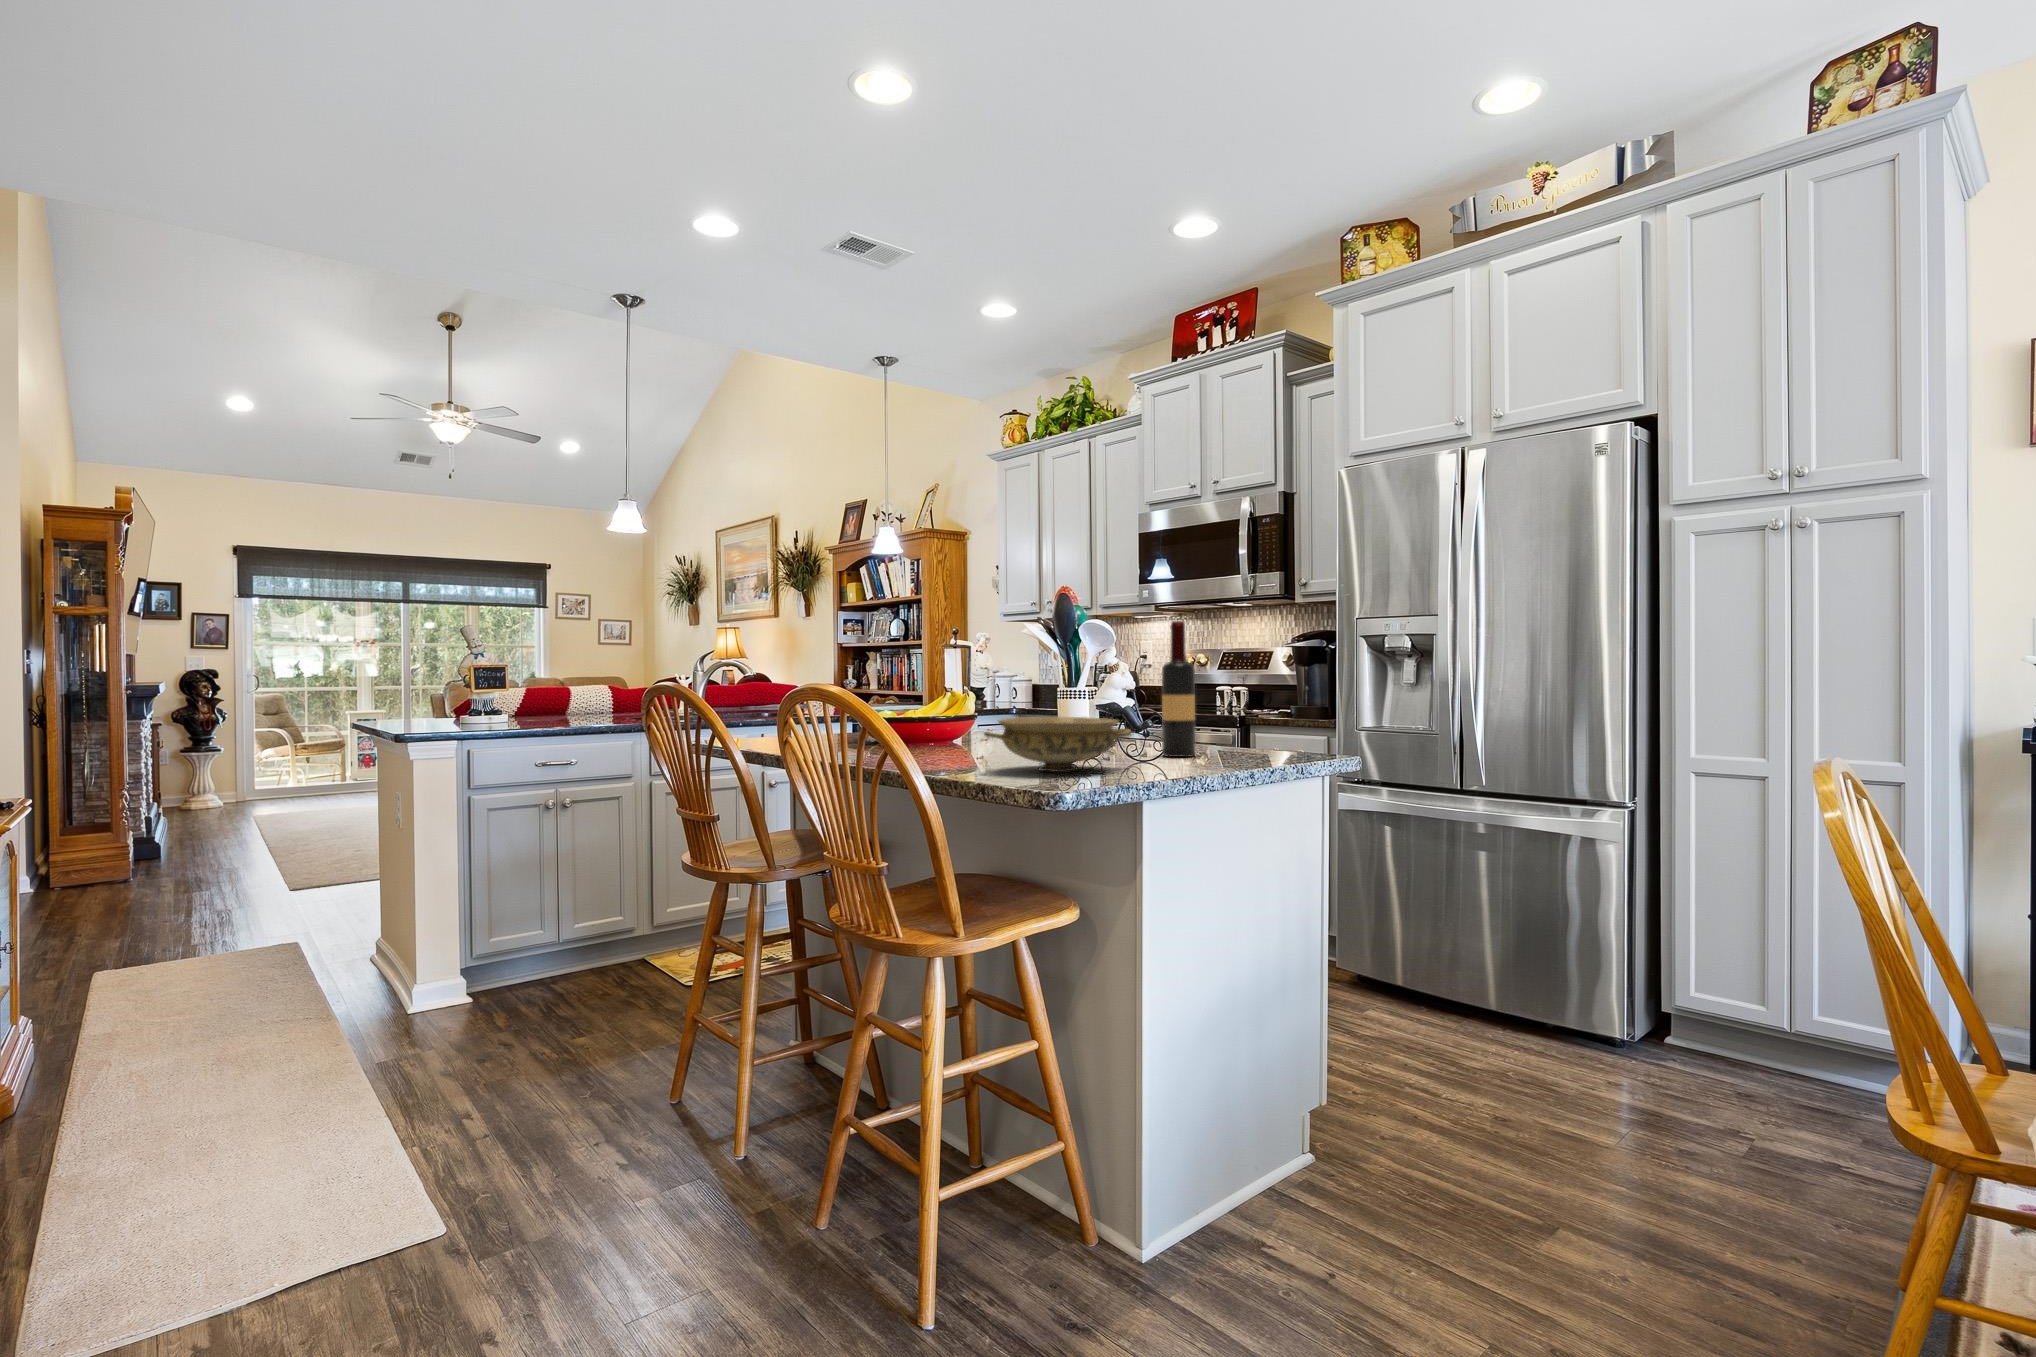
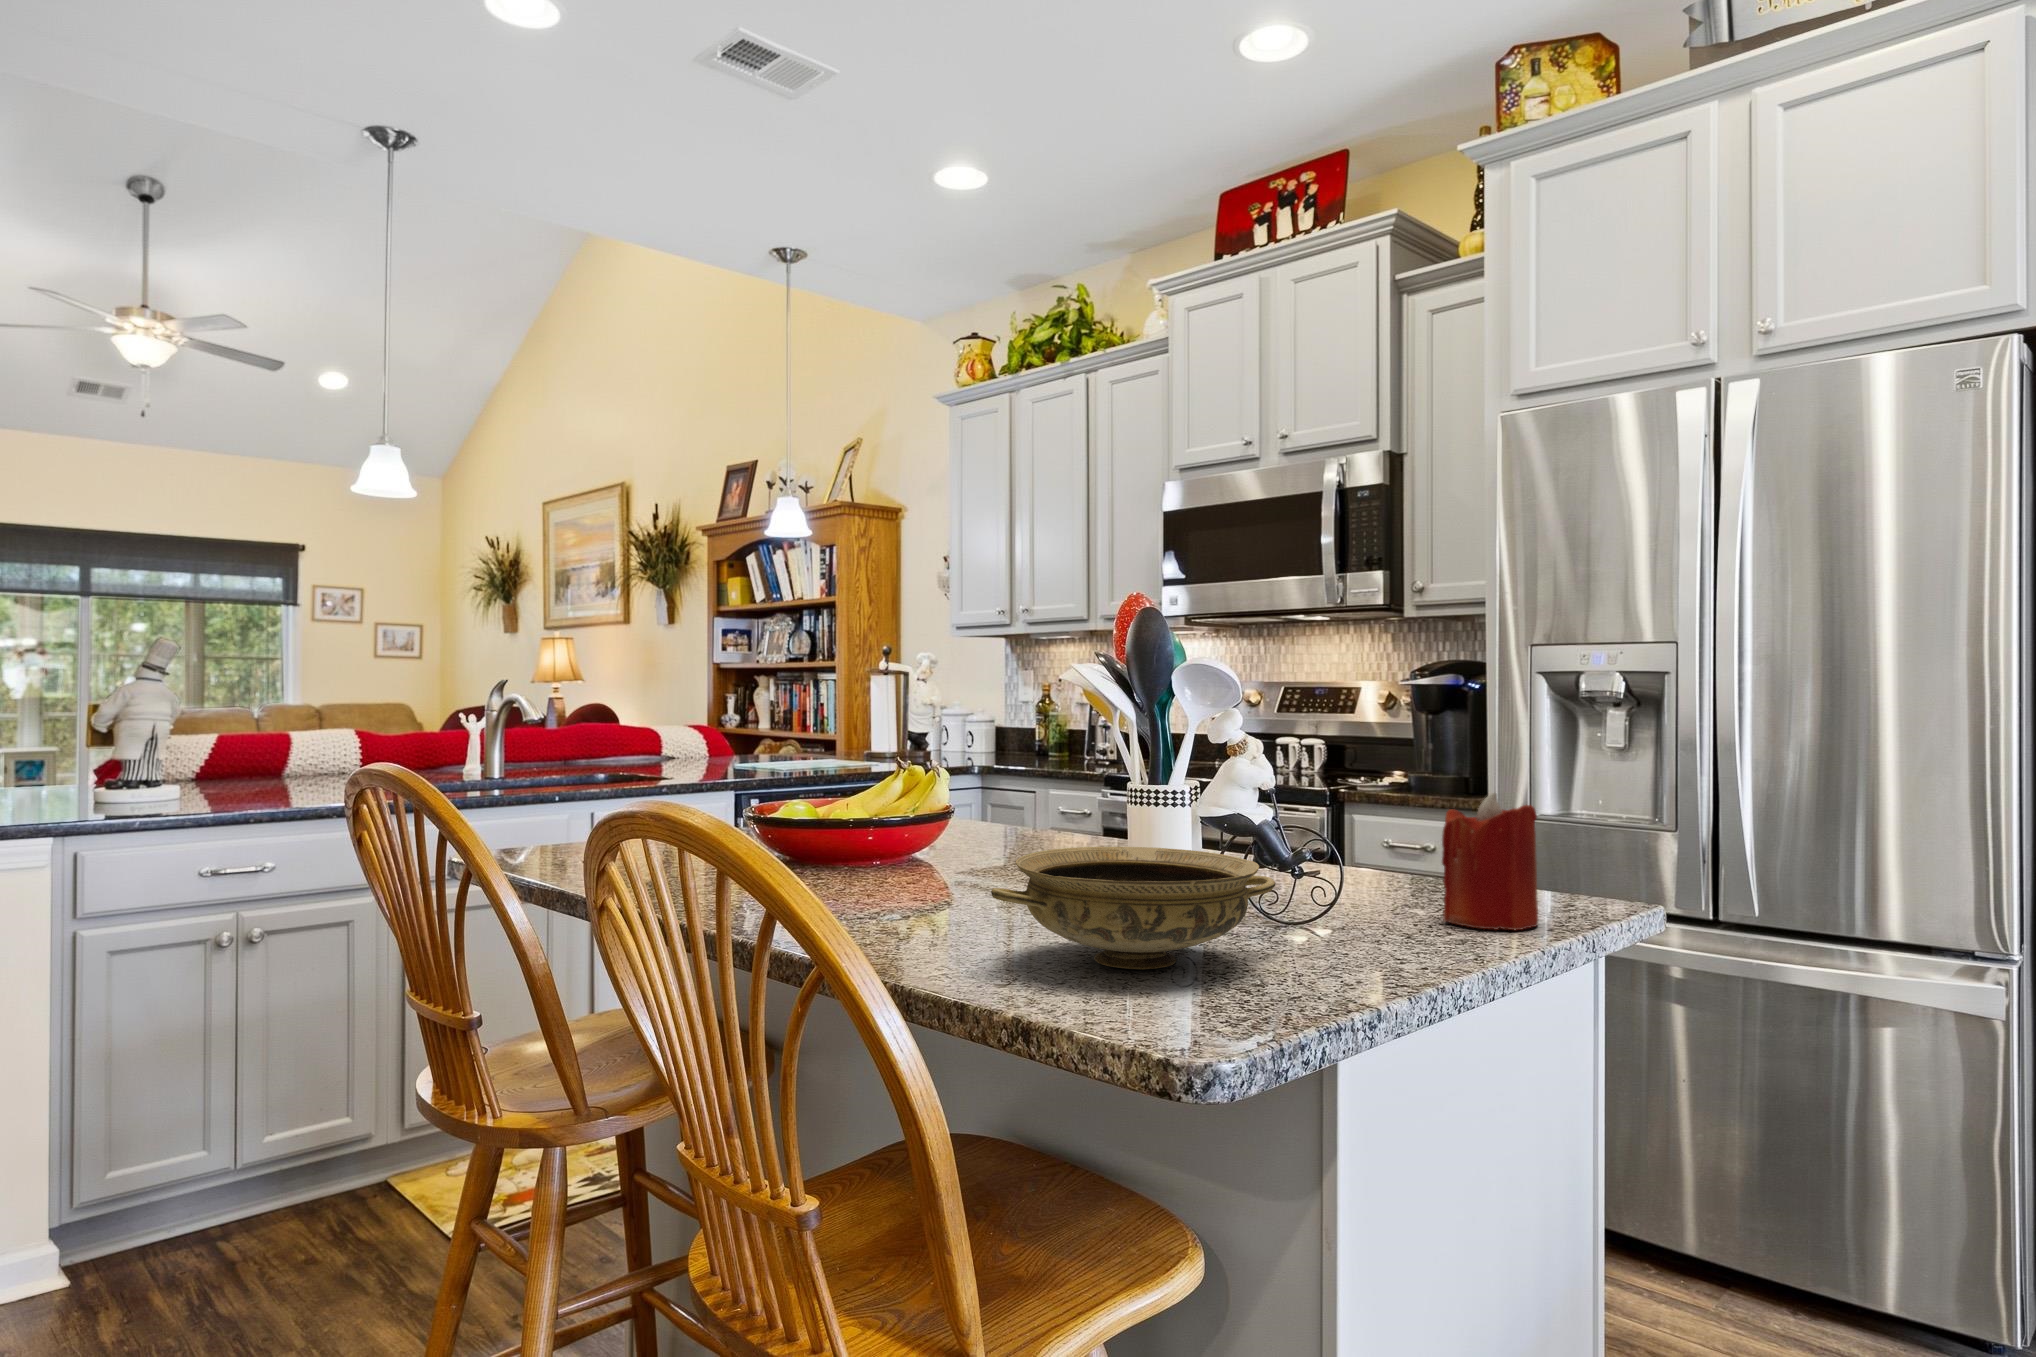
wine bottle: present [1162,621,1196,757] -> none [1300,662,1362,914]
candle: none [1233,689,1284,761] -> present [1442,793,1538,930]

